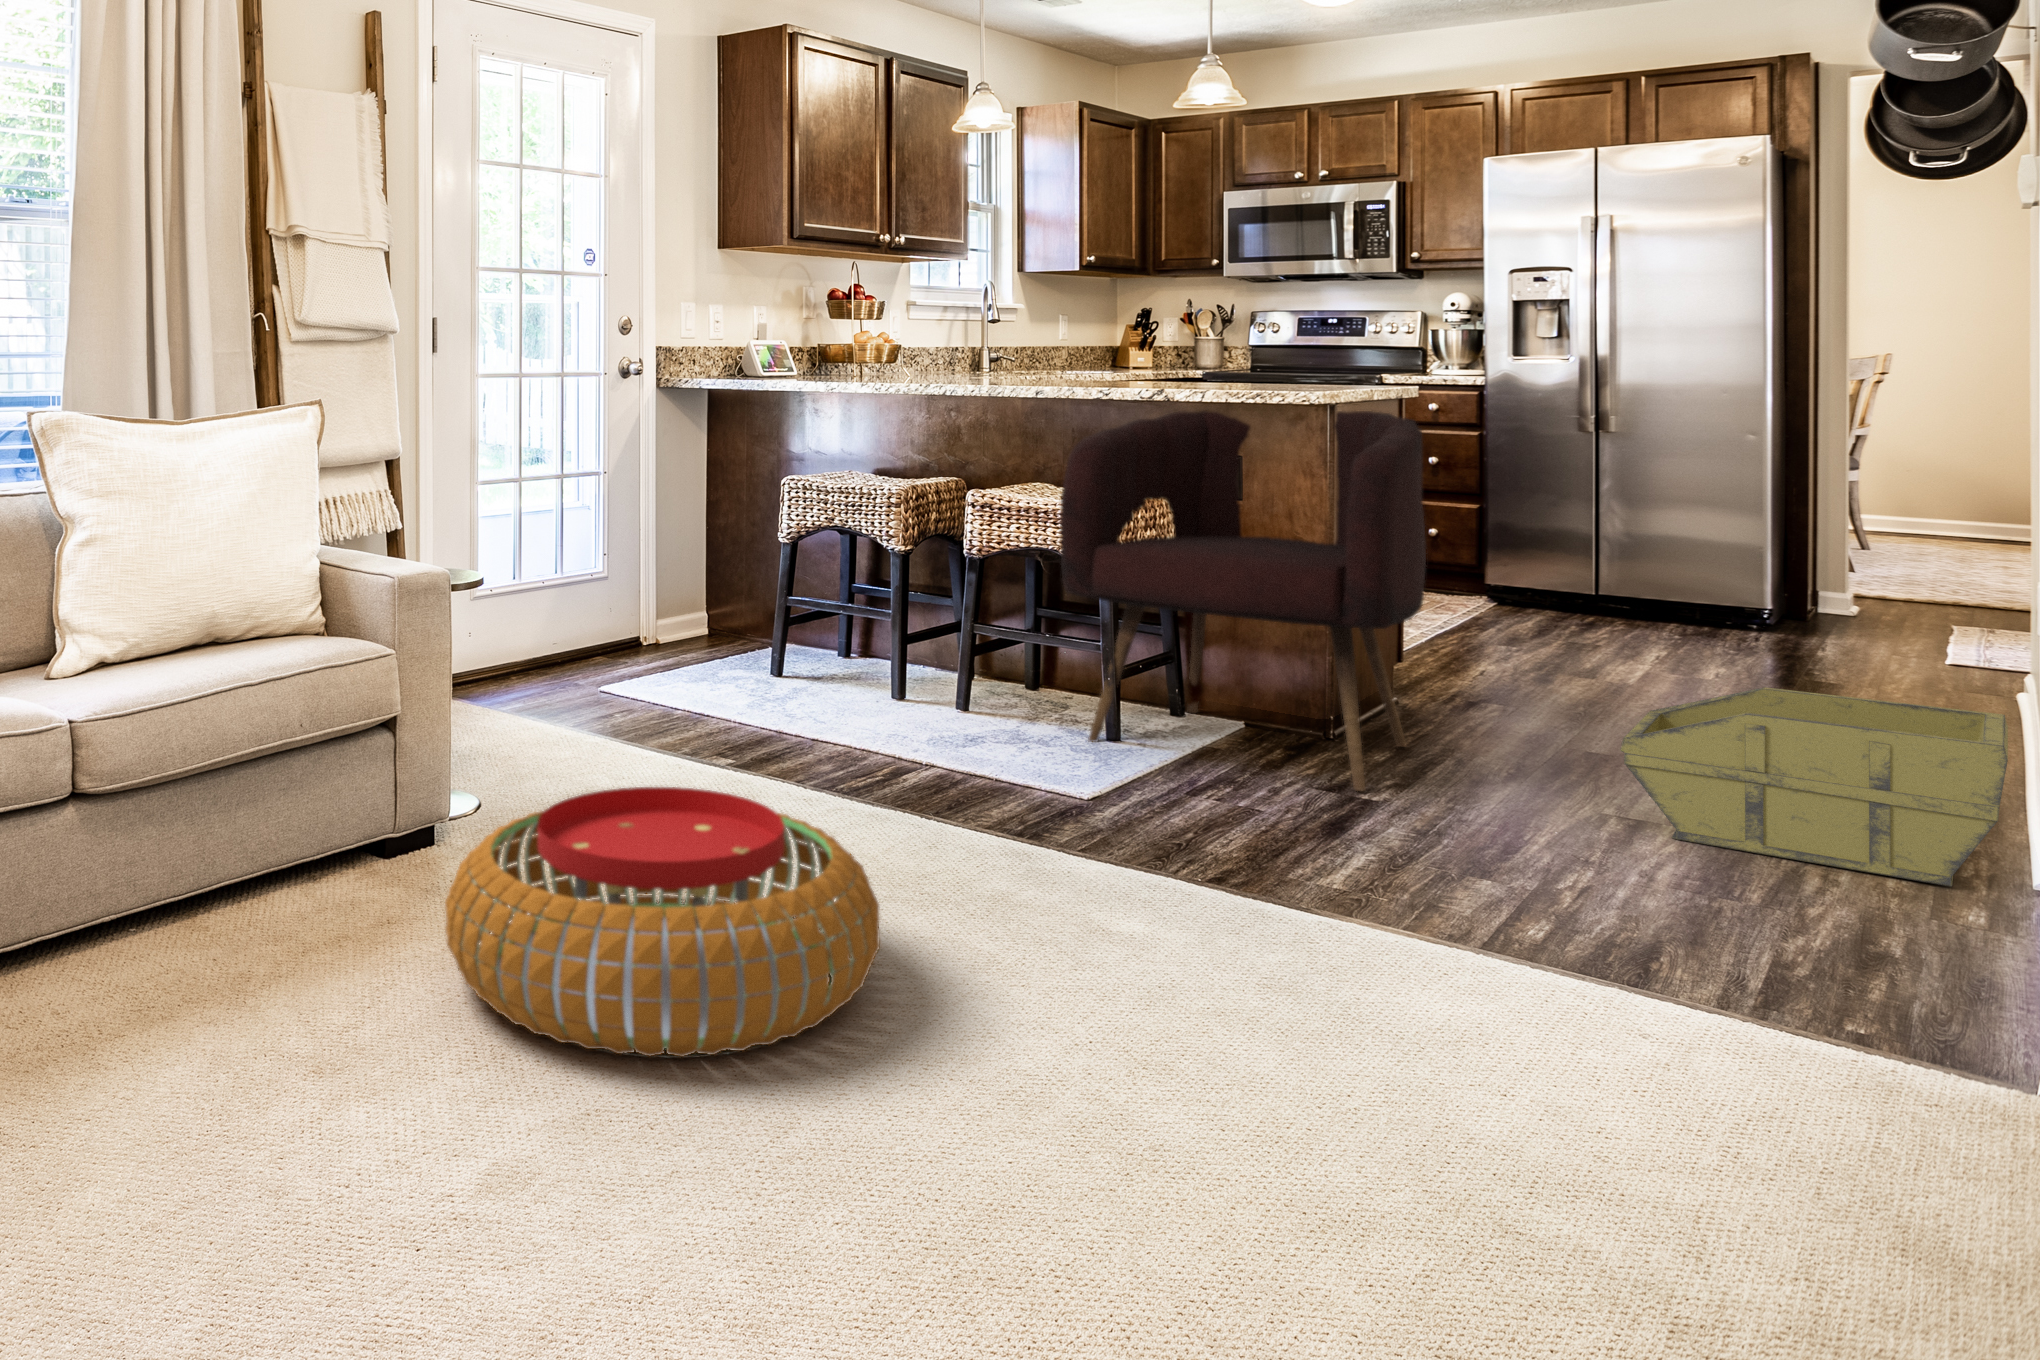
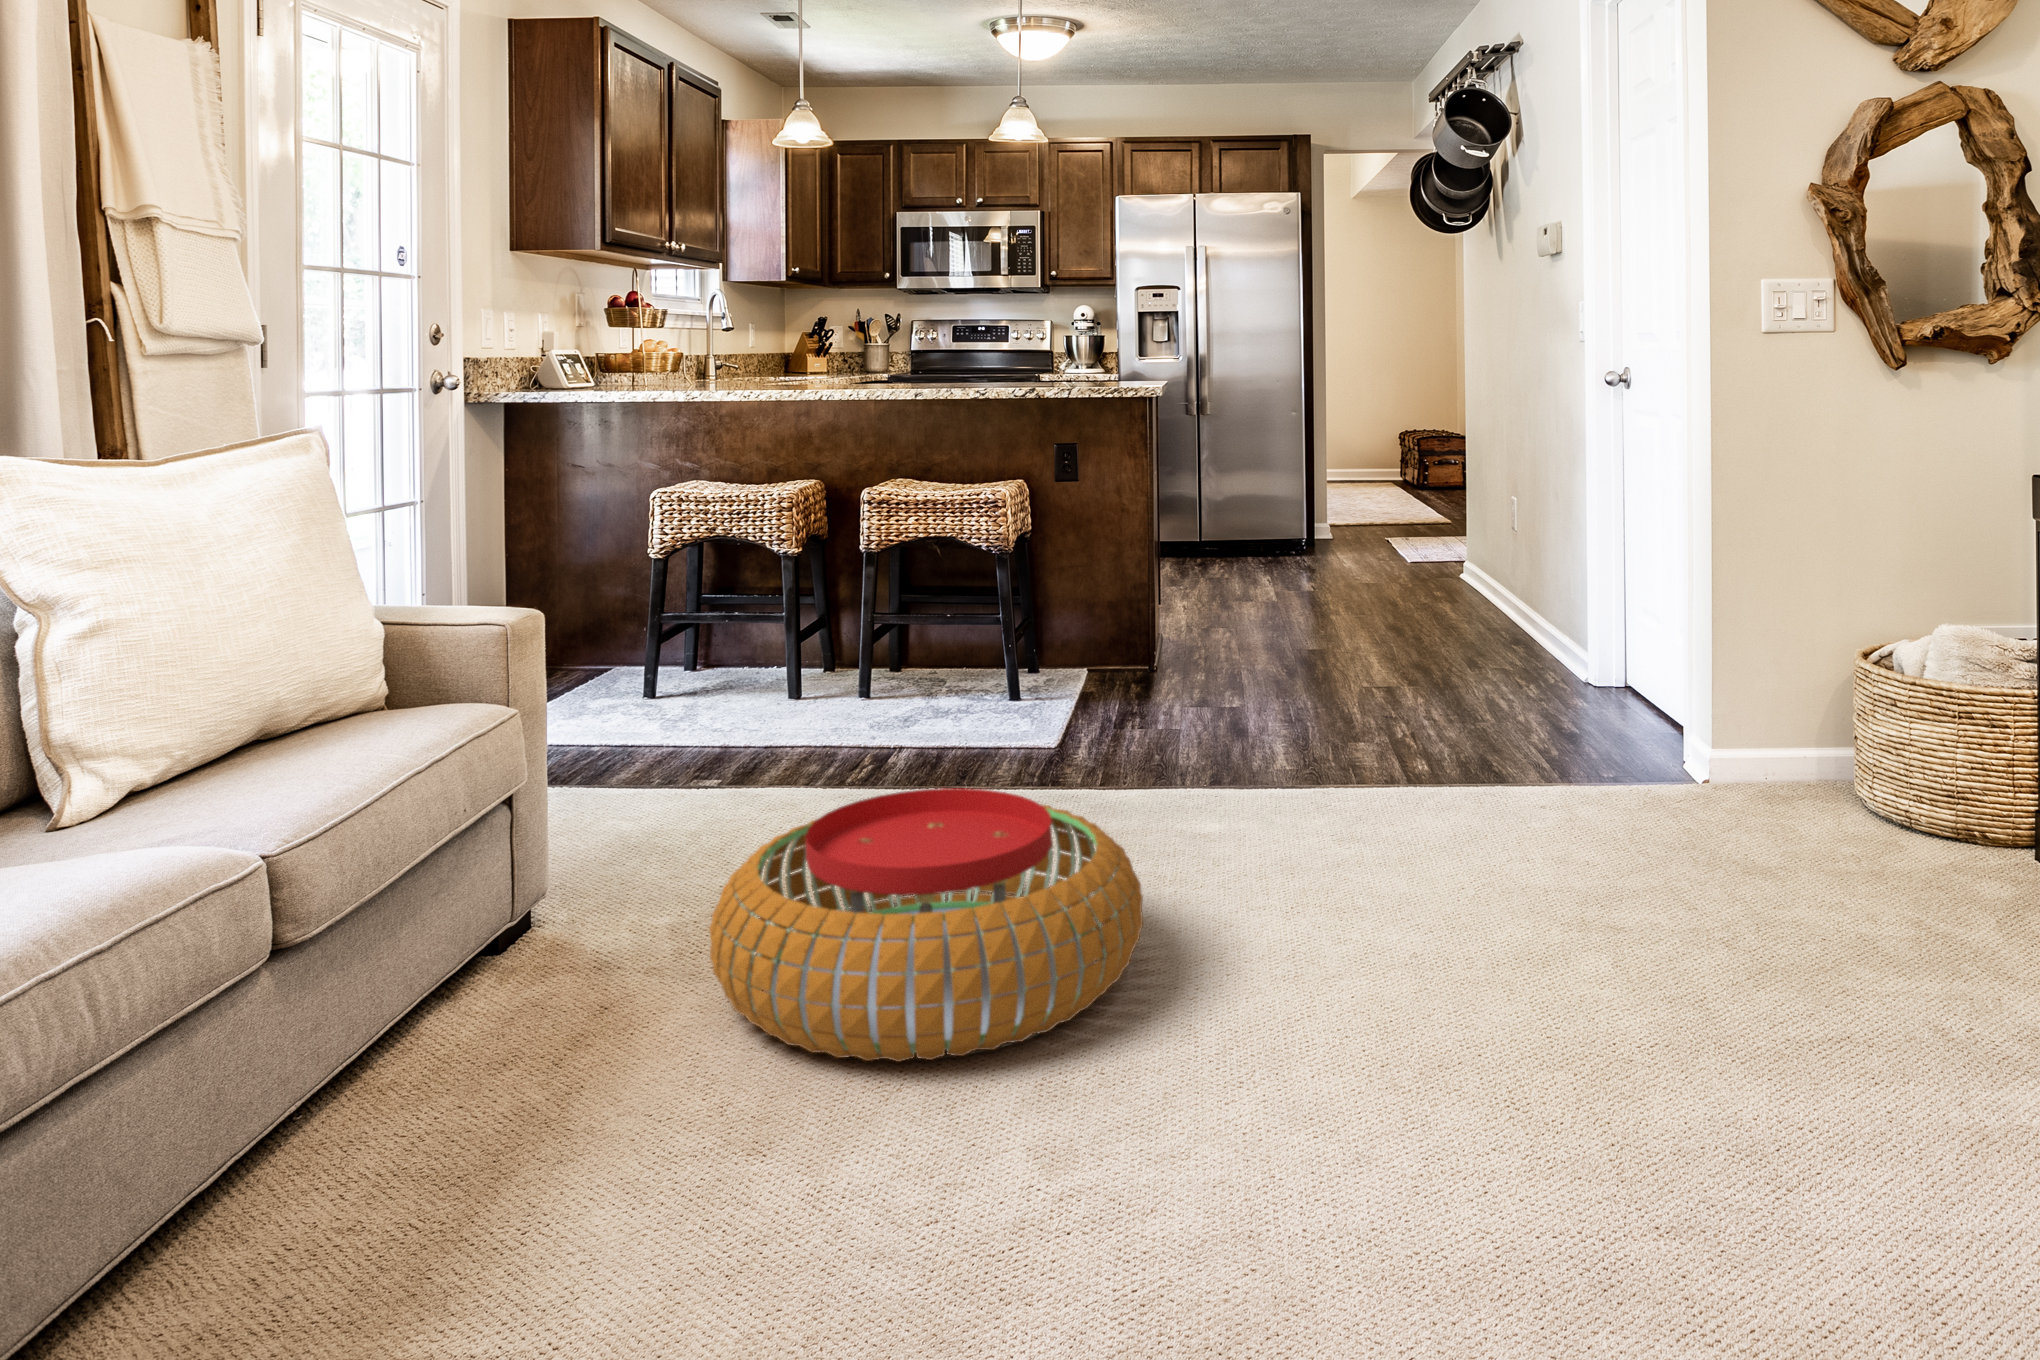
armchair: present [1060,411,1426,791] -> none [973,403,1238,700]
storage bin: present [1620,687,2008,887] -> none [1367,580,1580,692]

